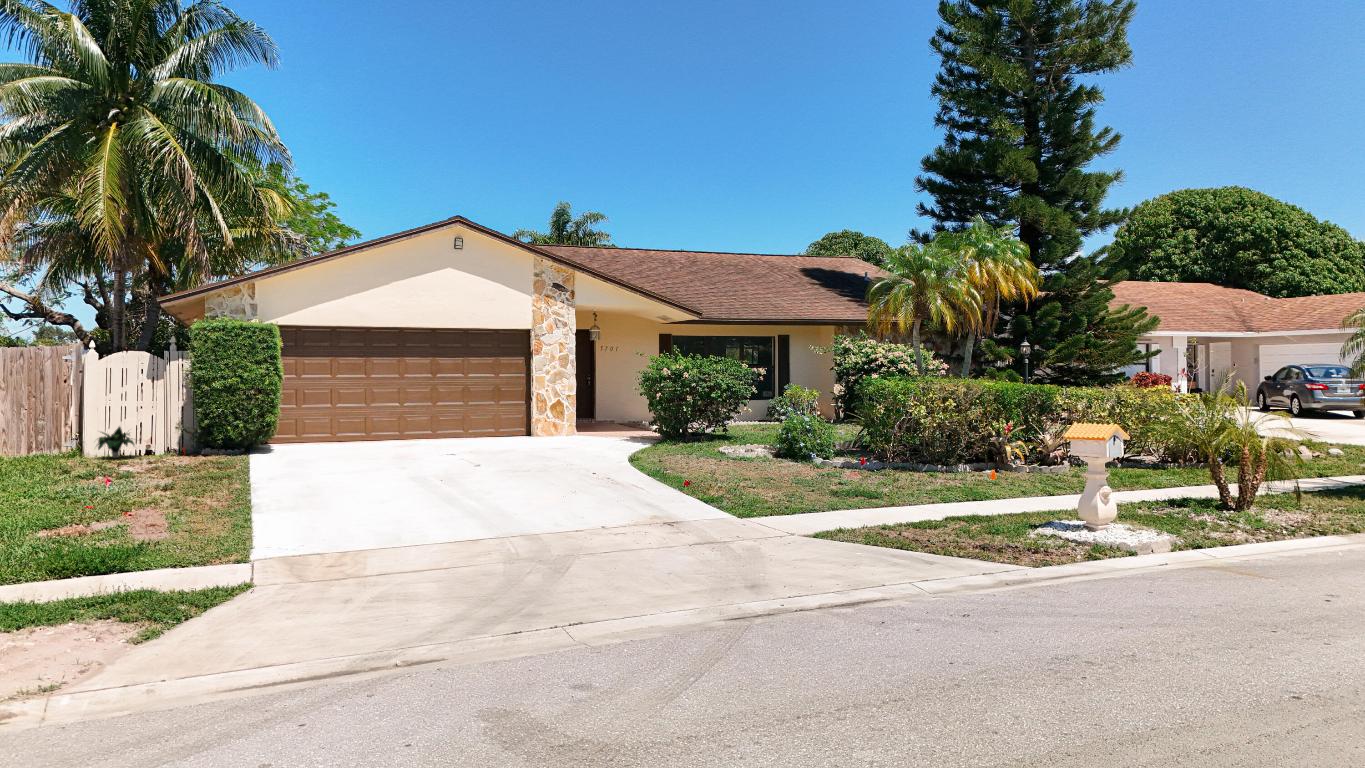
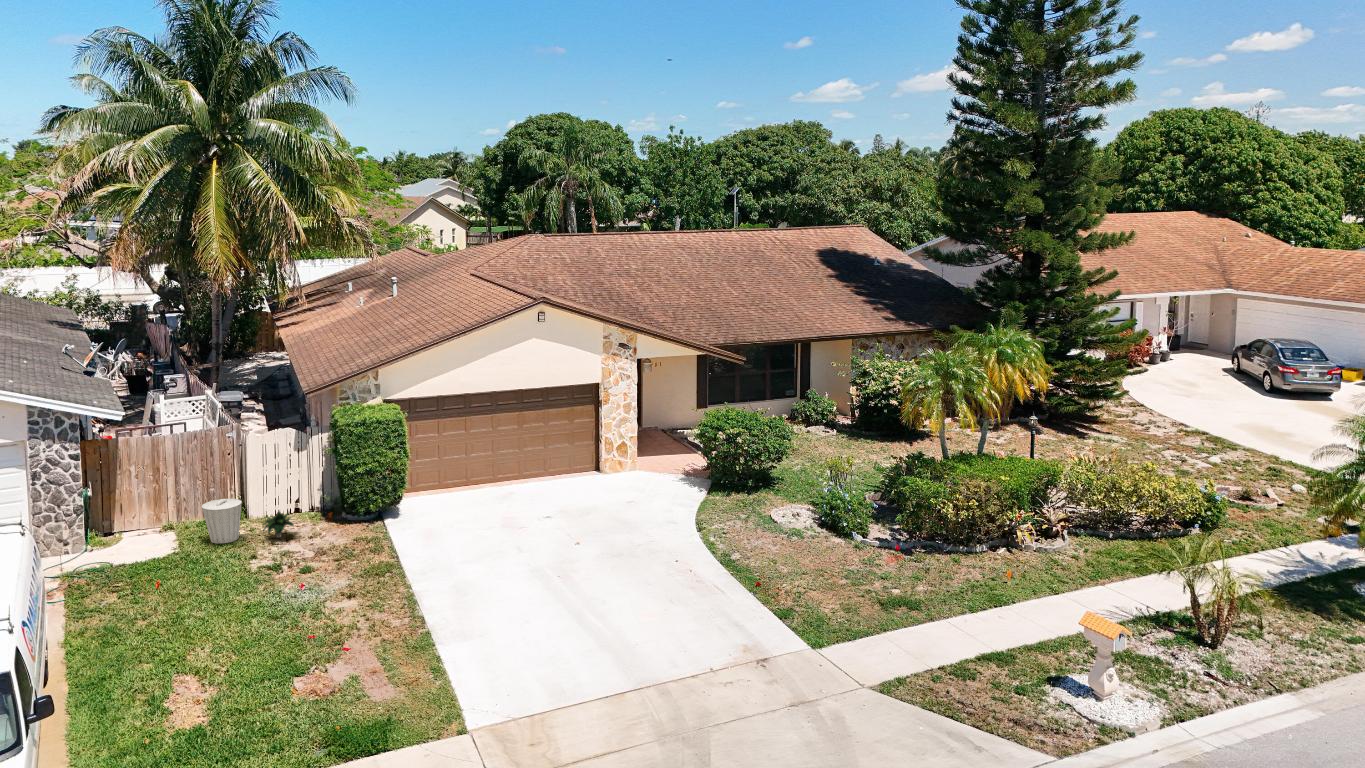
trash can: none [25,410,77,459] -> present [202,499,242,543]

